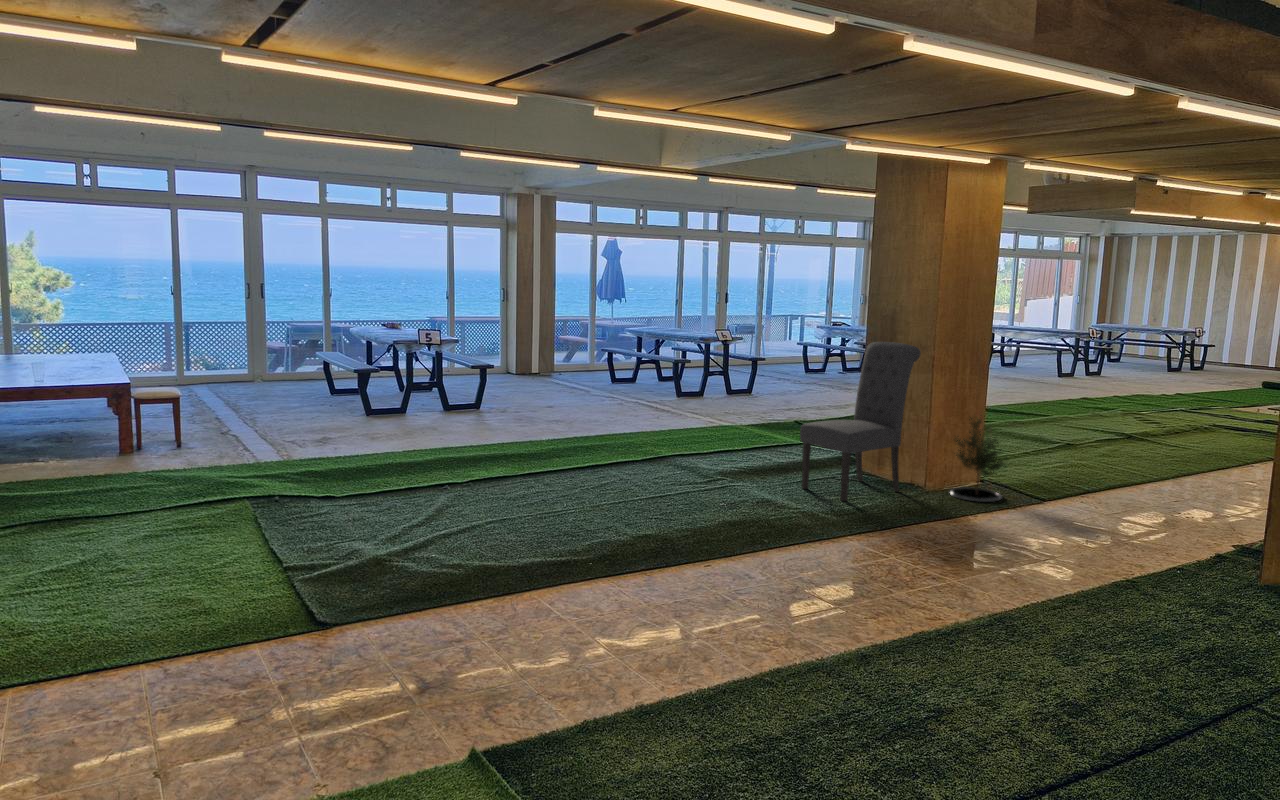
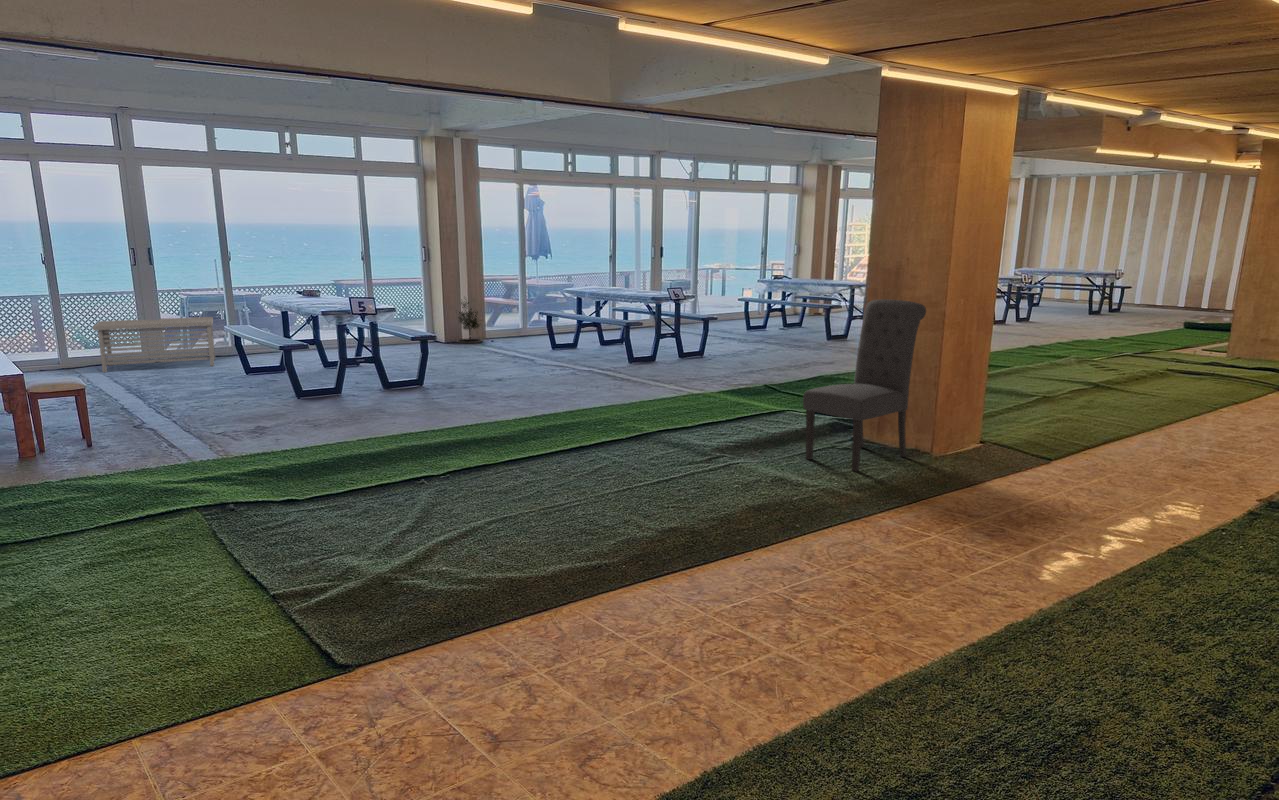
storage bench: none [200,344,305,389] -> present [93,317,215,372]
potted tree: present [950,417,1007,502] -> present [457,302,482,343]

